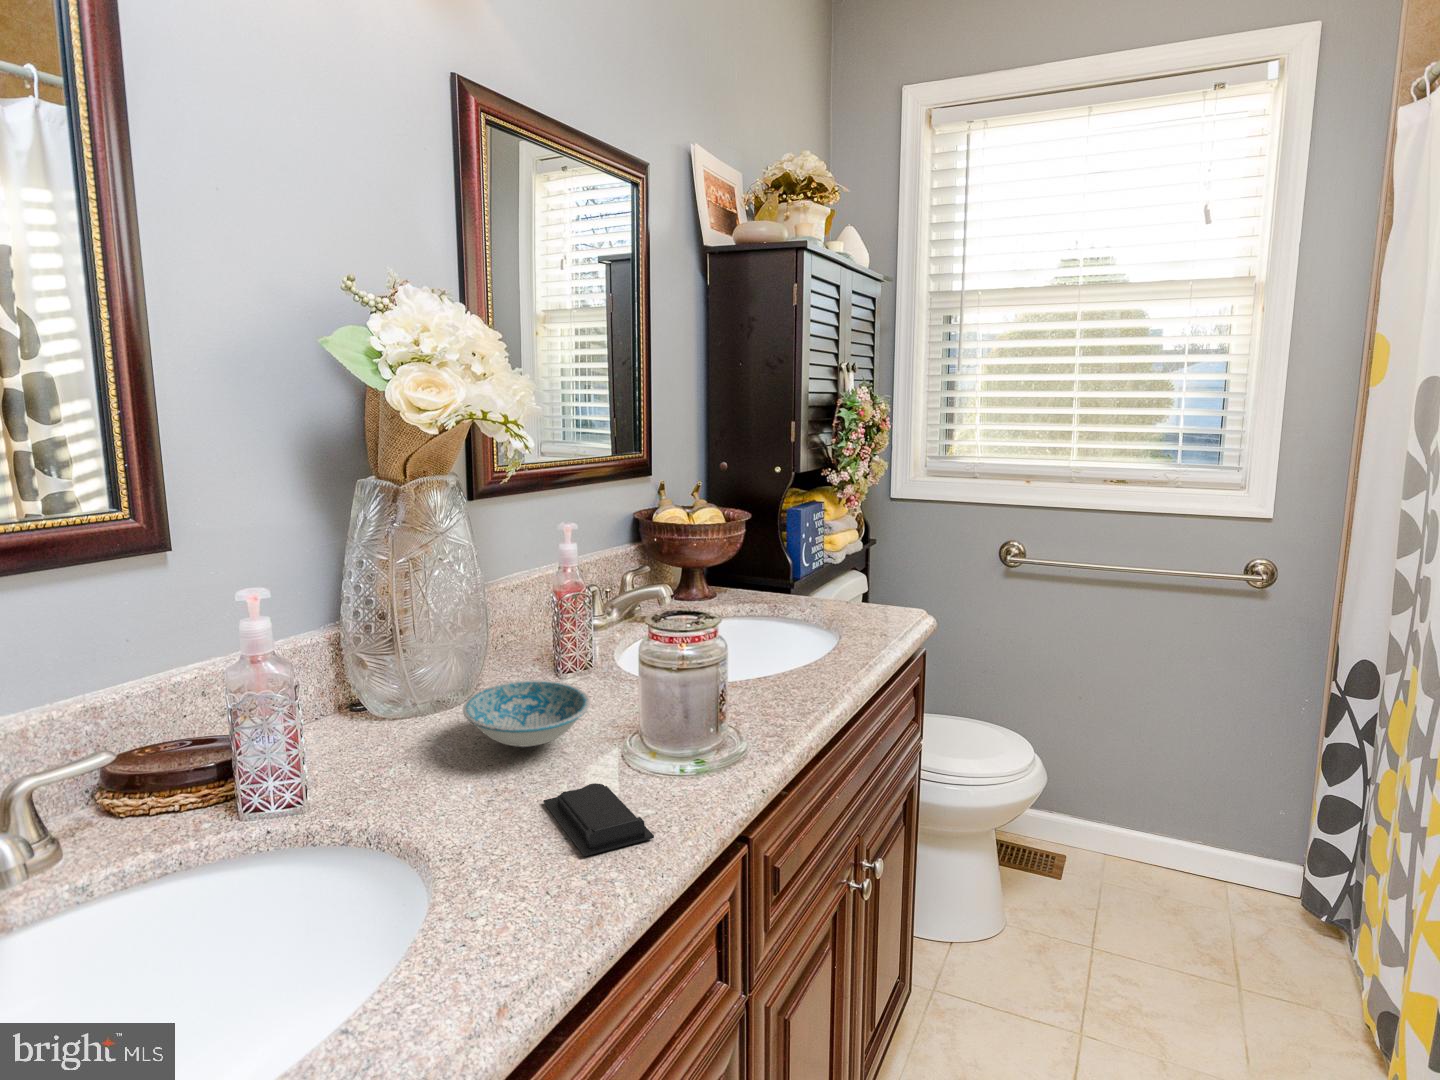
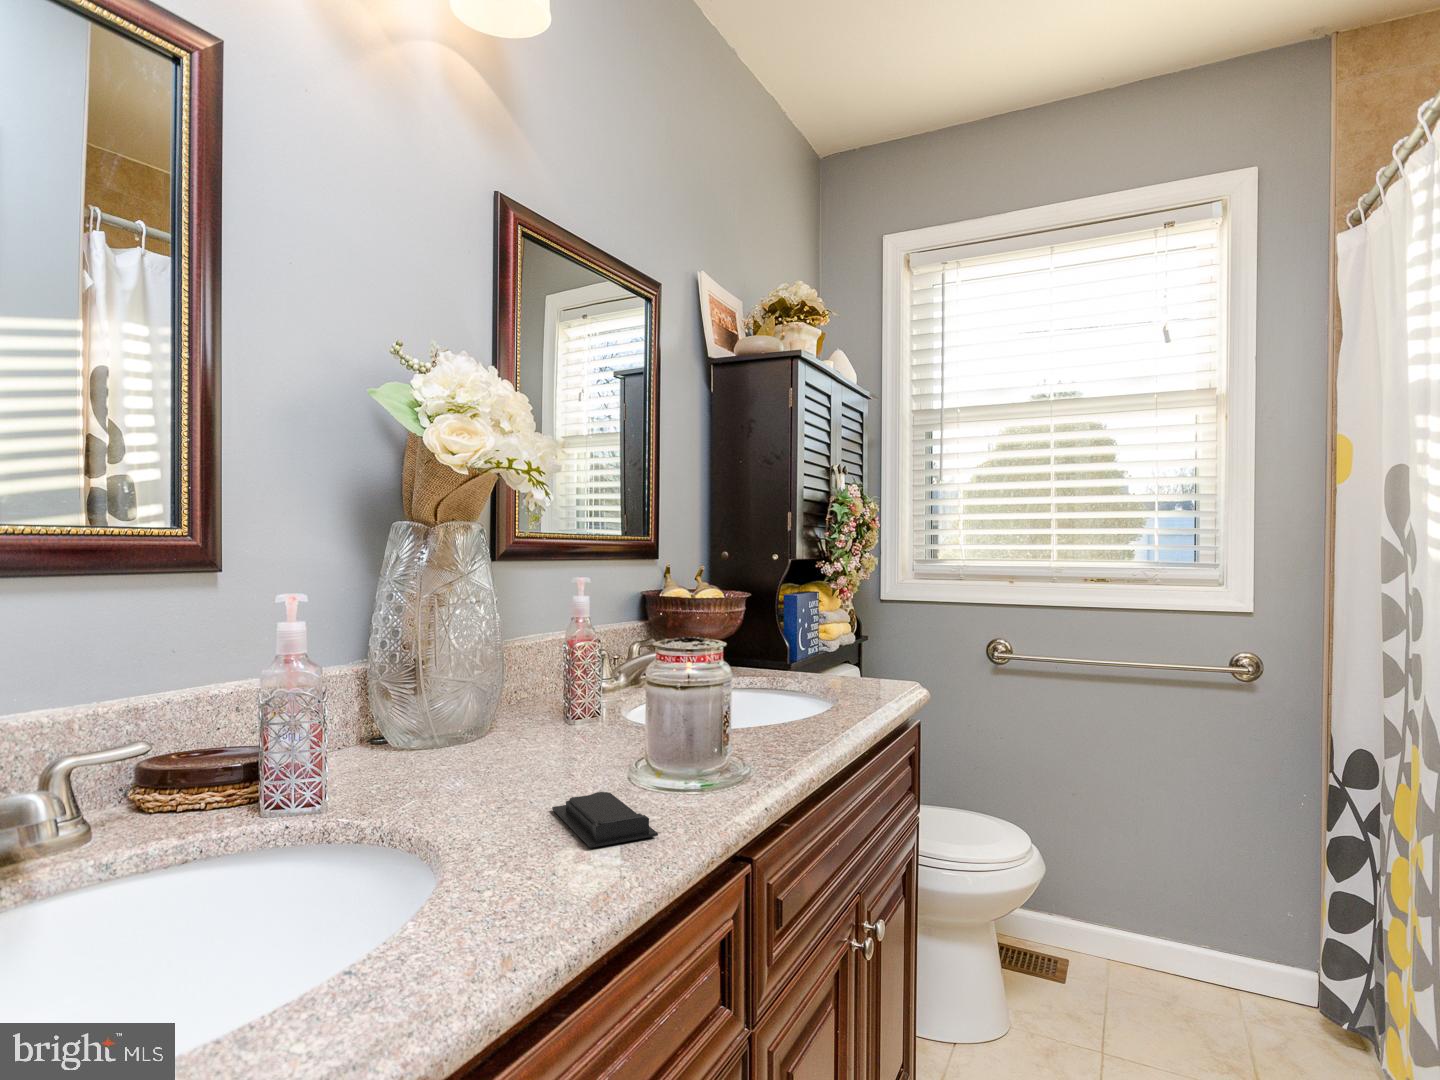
ceramic bowl: present [463,680,590,747] -> none [479,713,599,770]

